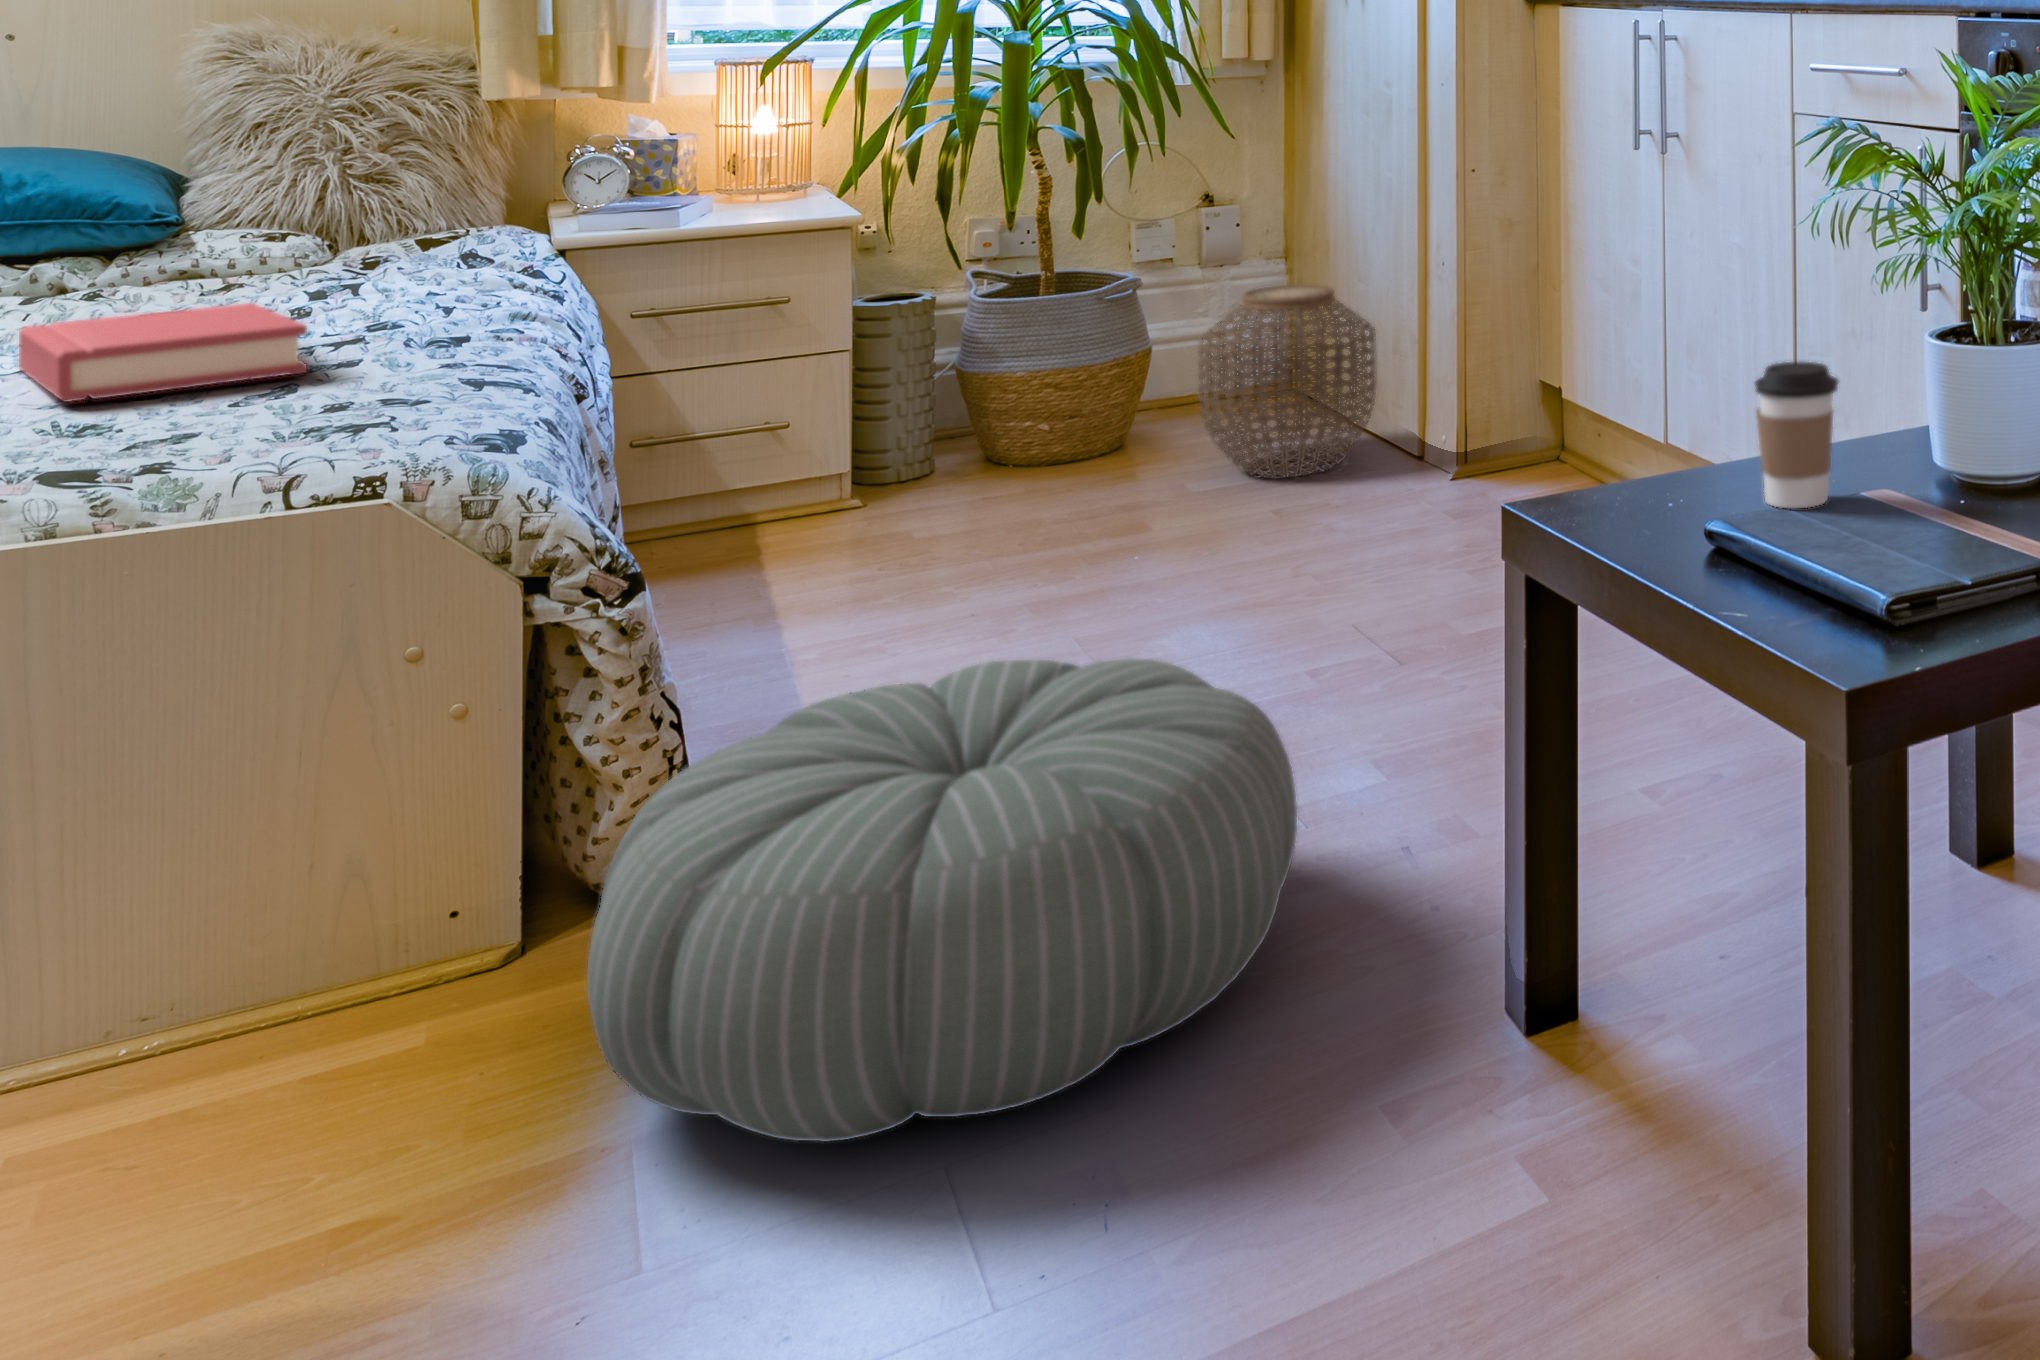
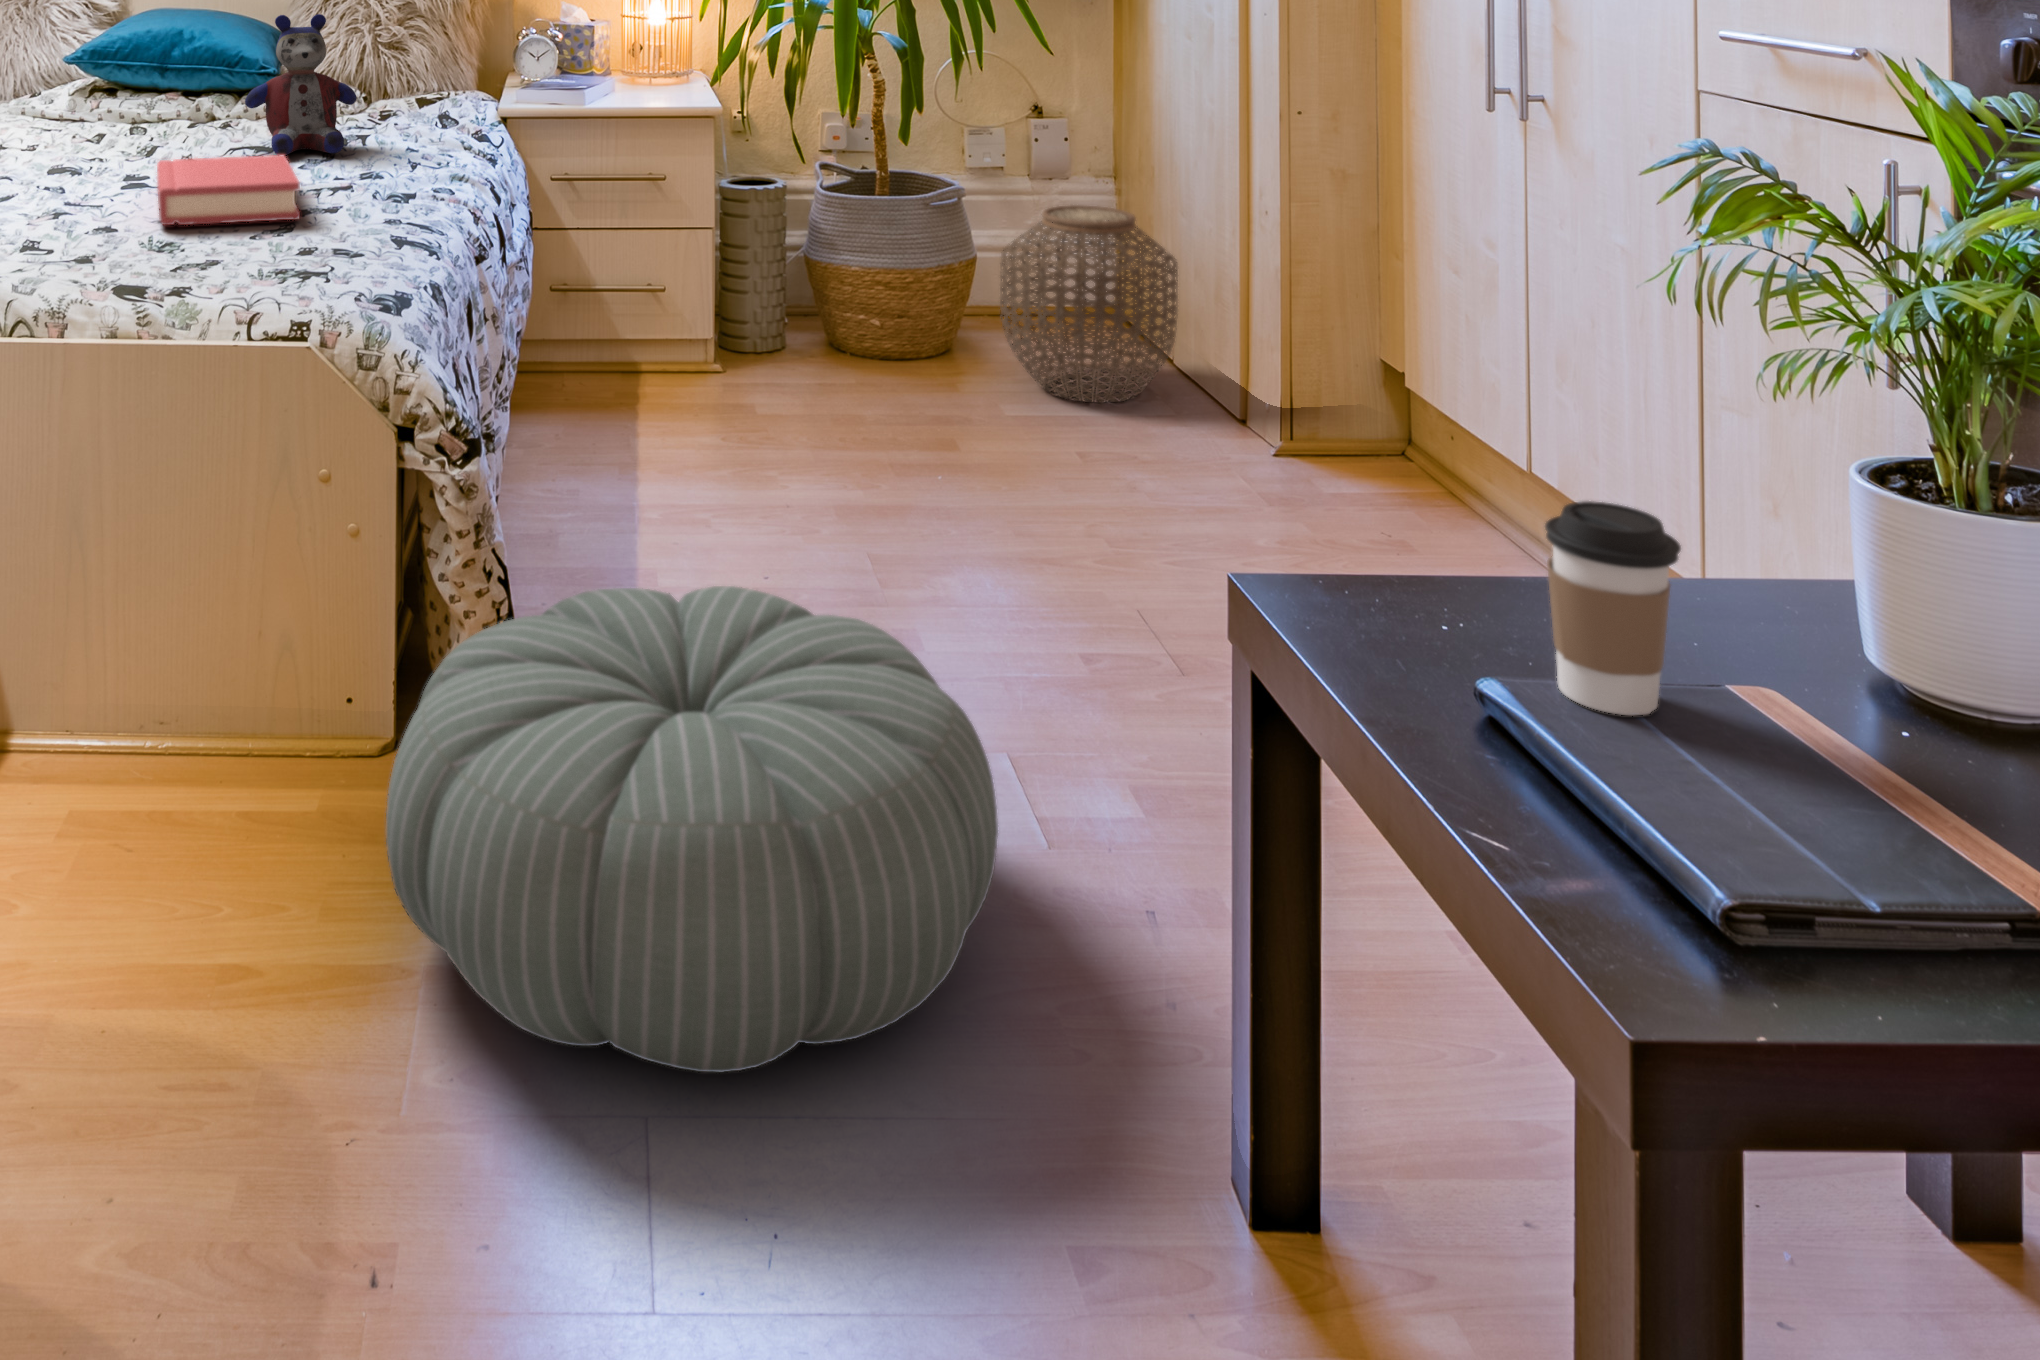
stuffed bear: none [152,125,347,313] -> present [245,14,357,155]

